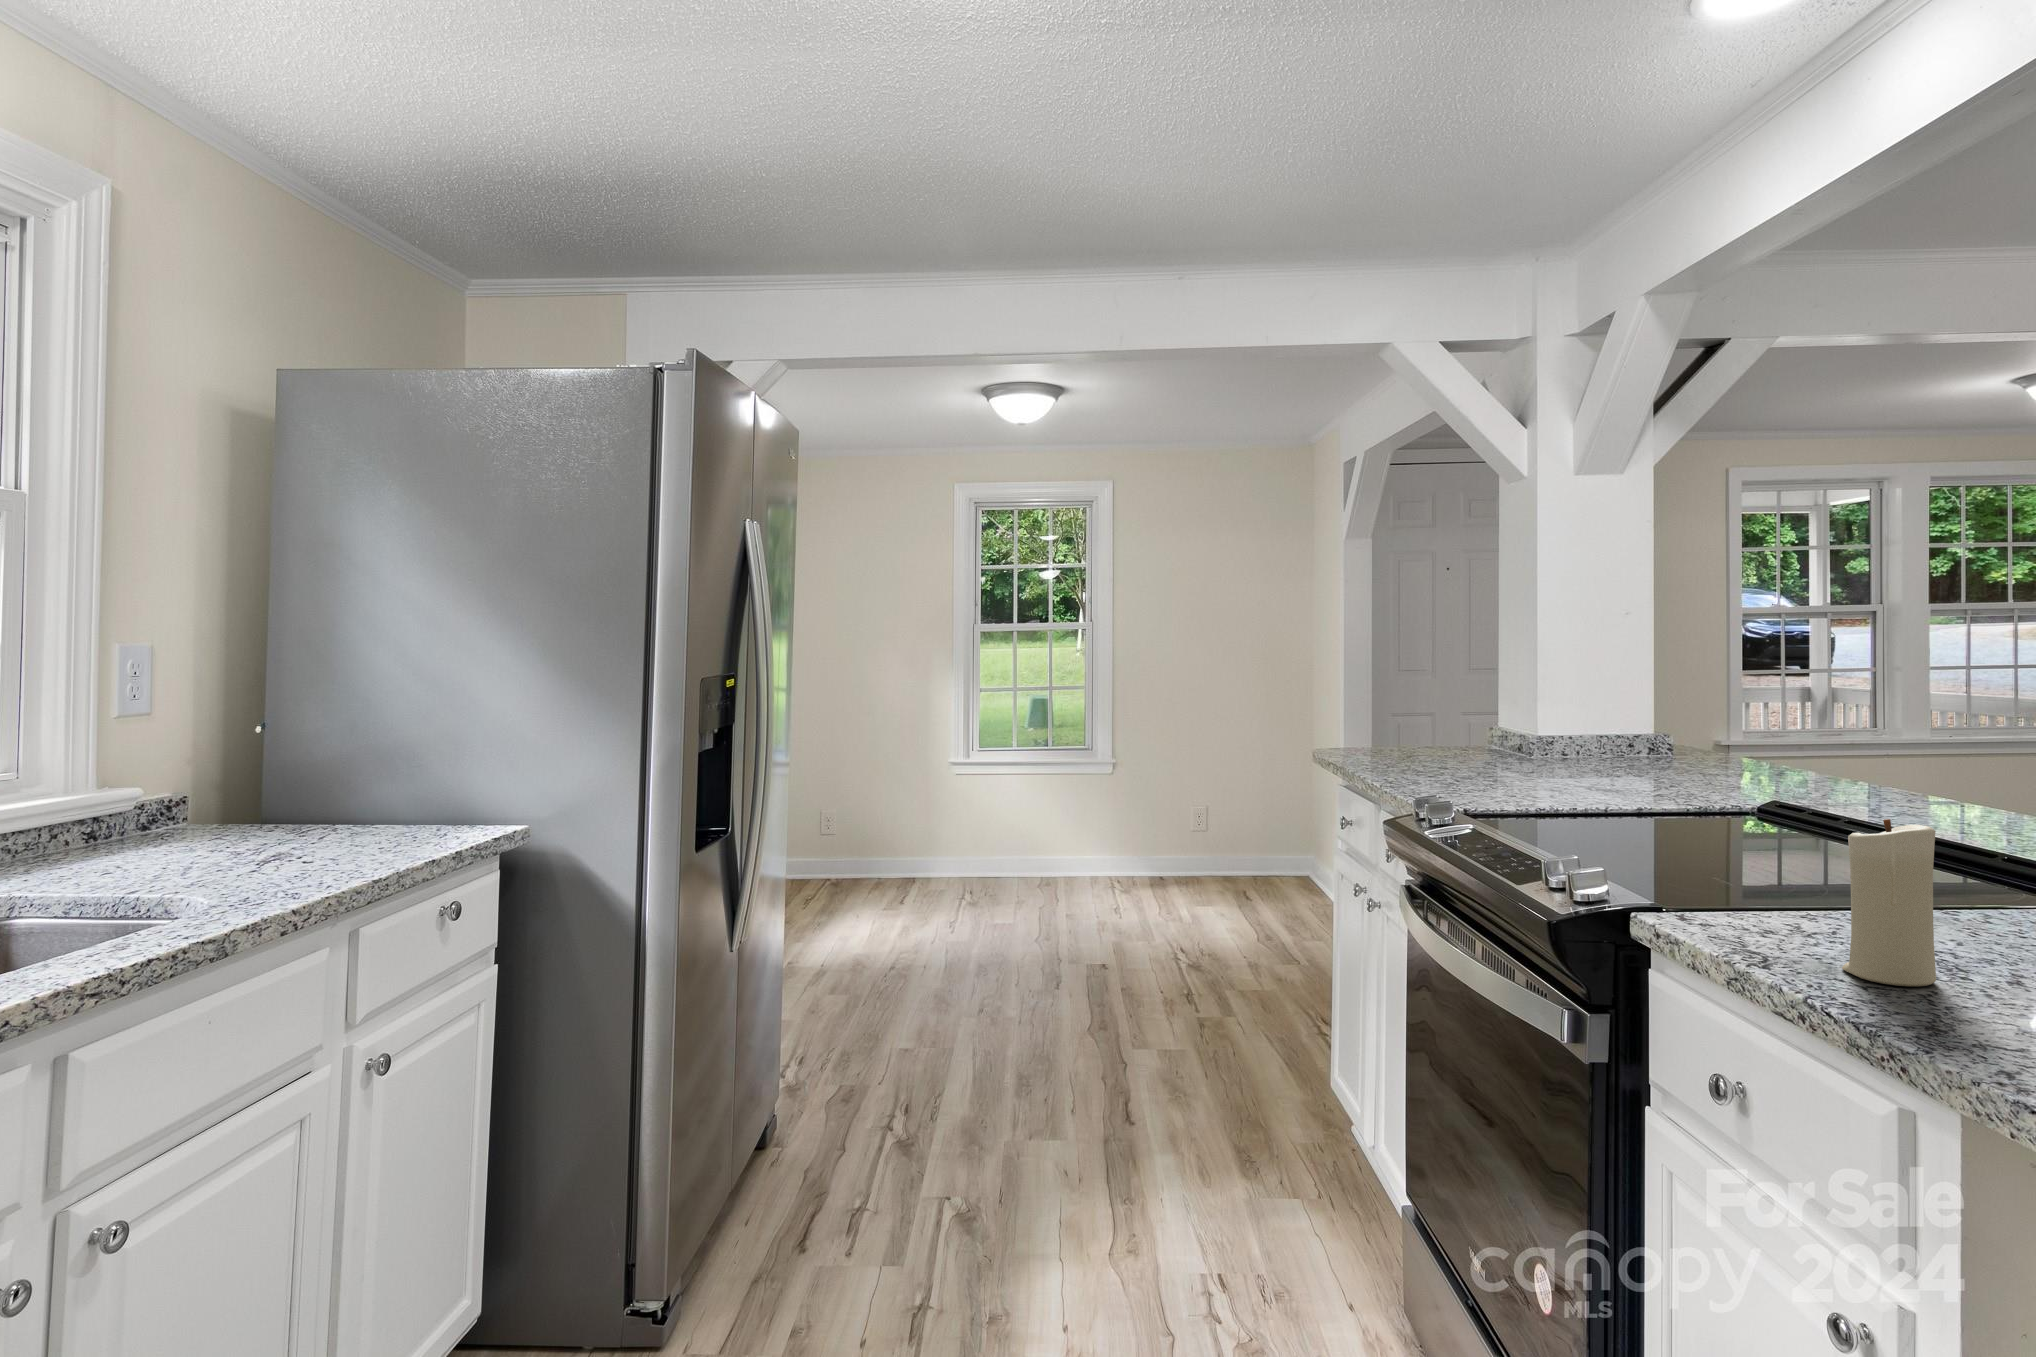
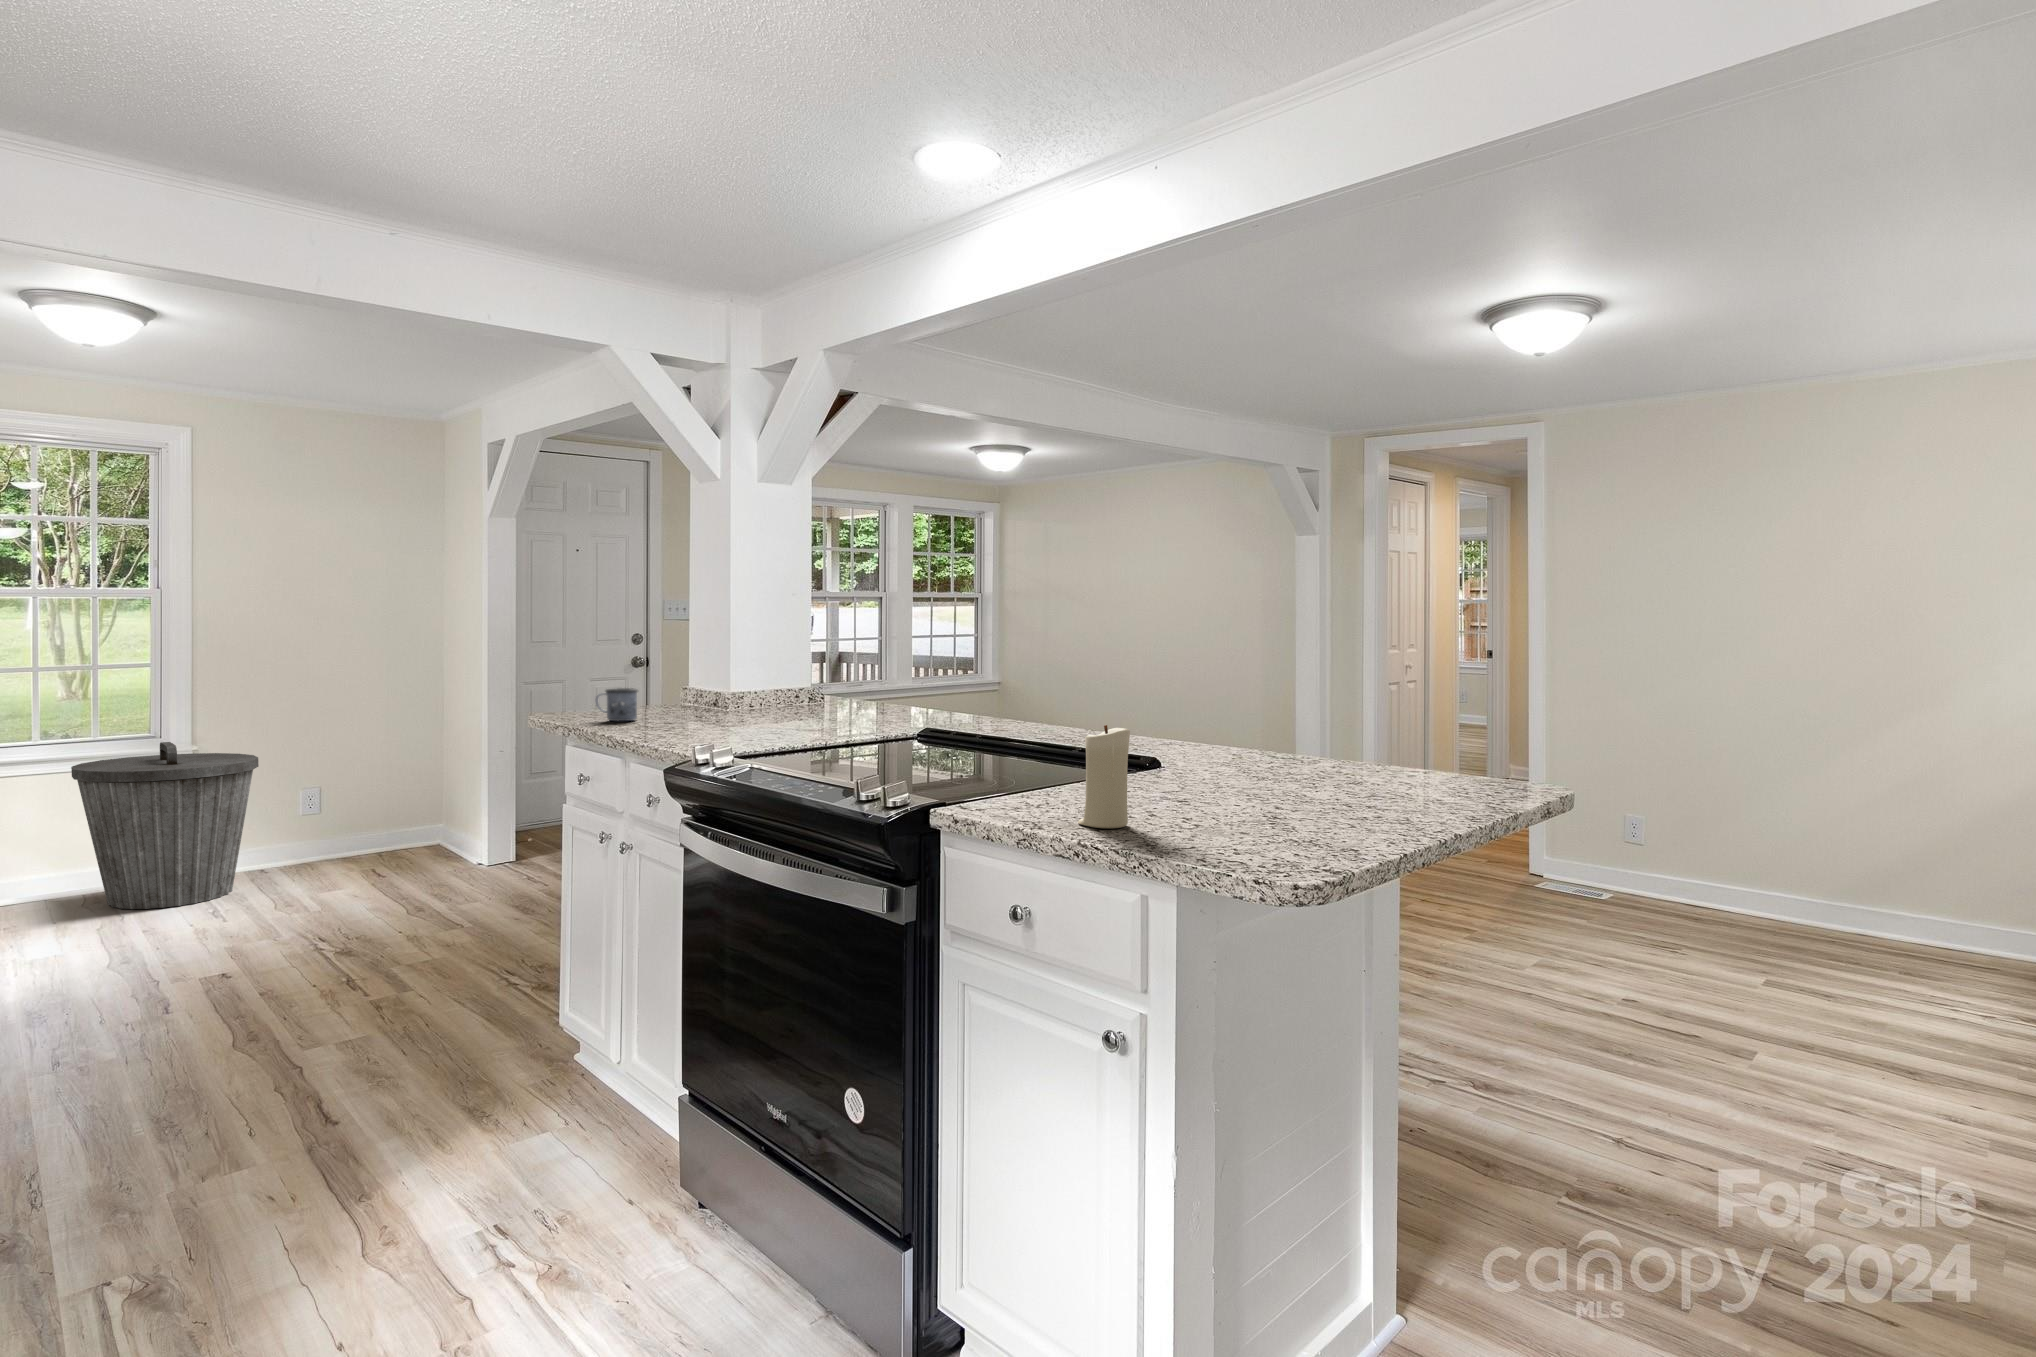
mug: none [1378,732,1423,768] -> present [596,688,638,721]
trash can: none [1032,767,1153,904] -> present [71,742,259,909]

